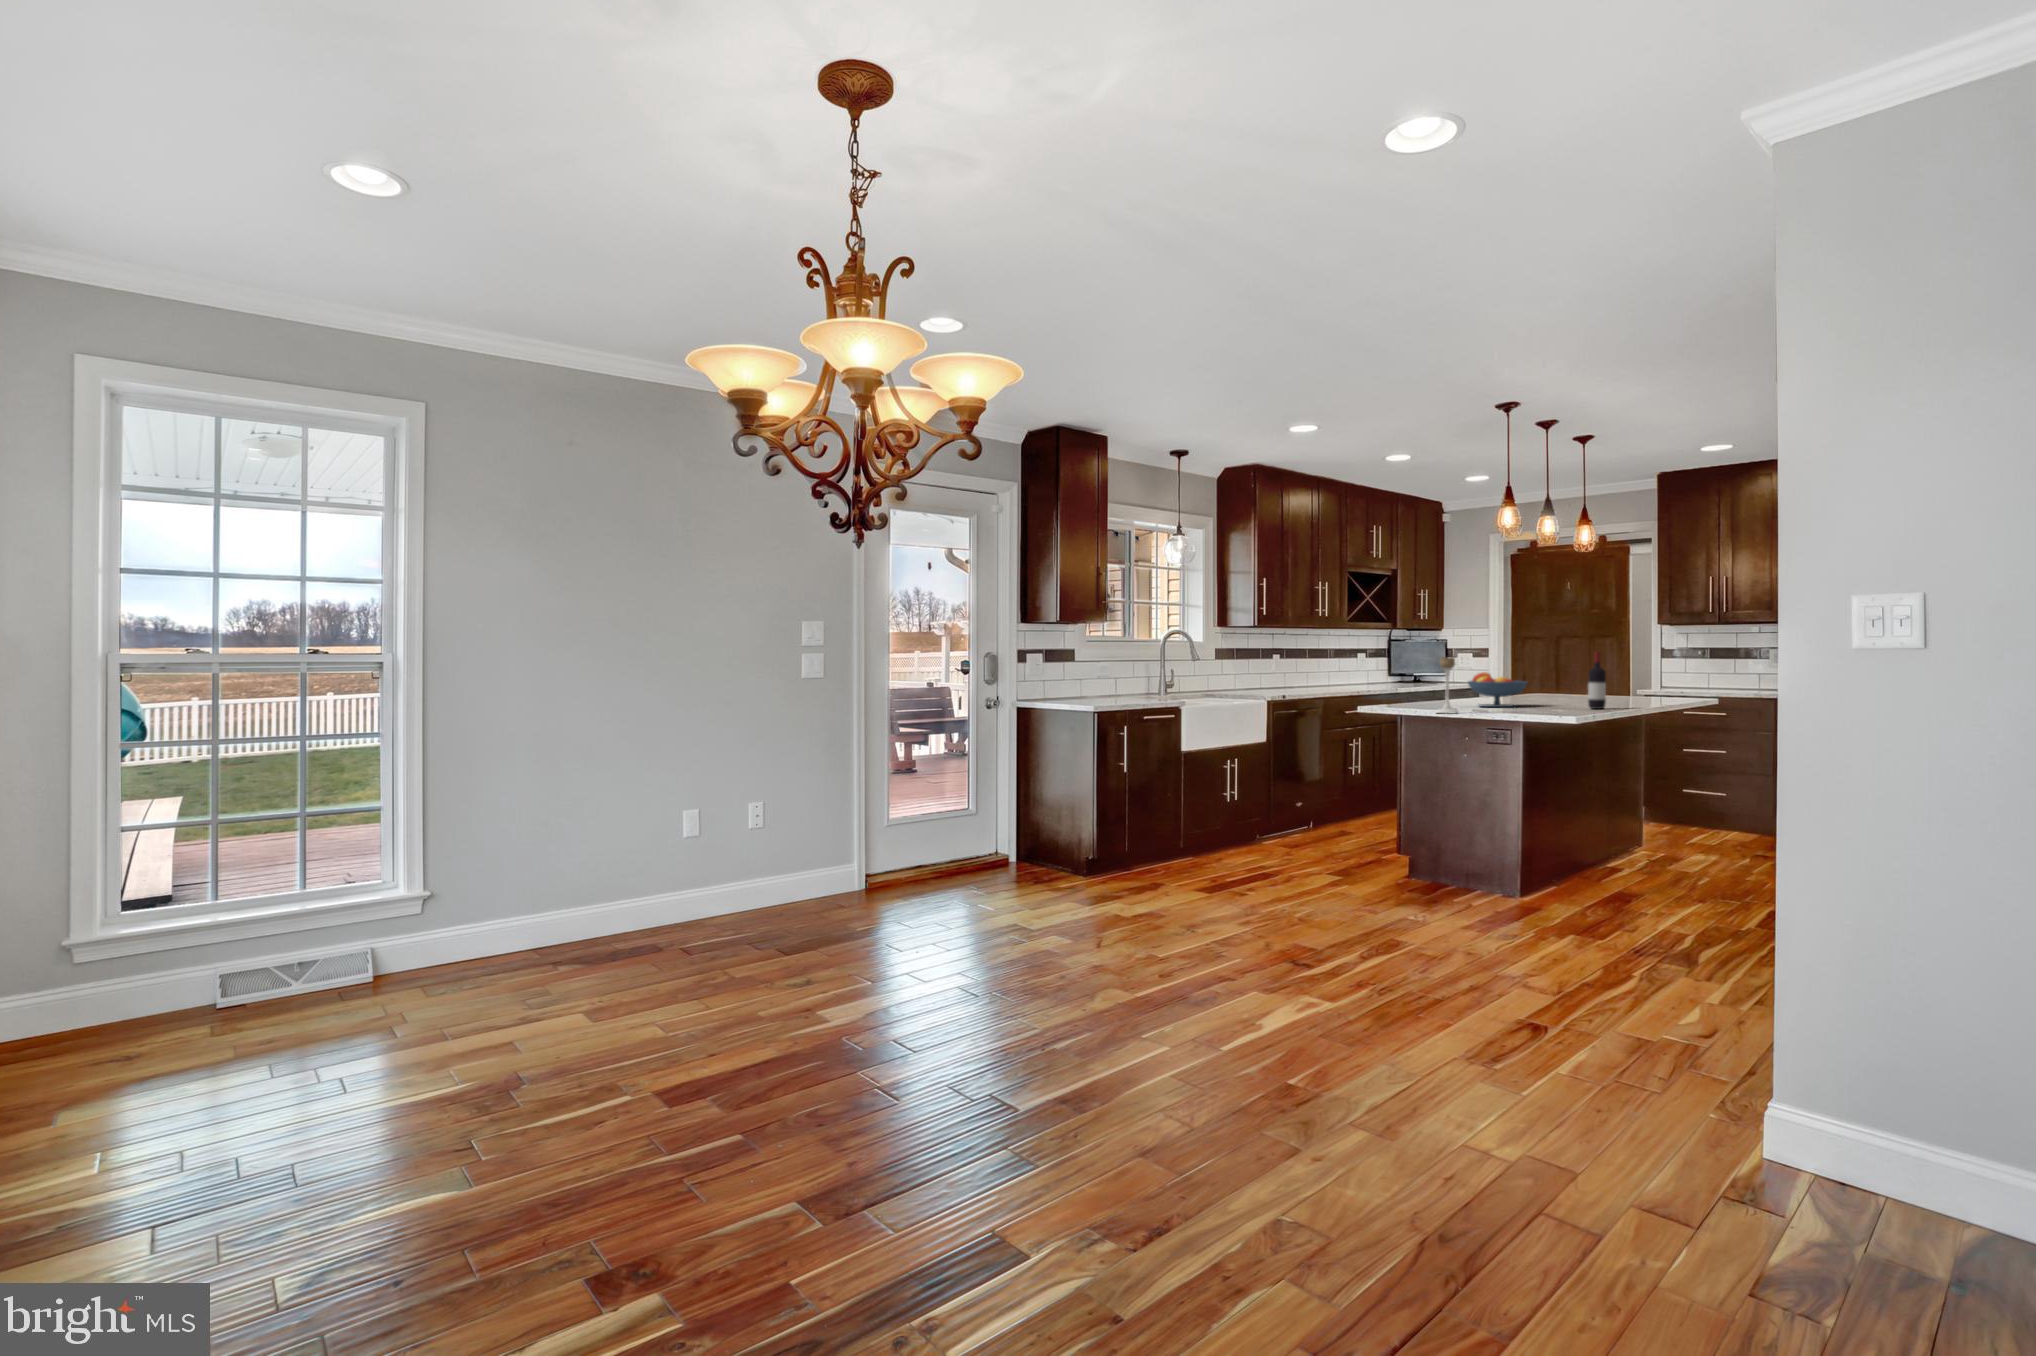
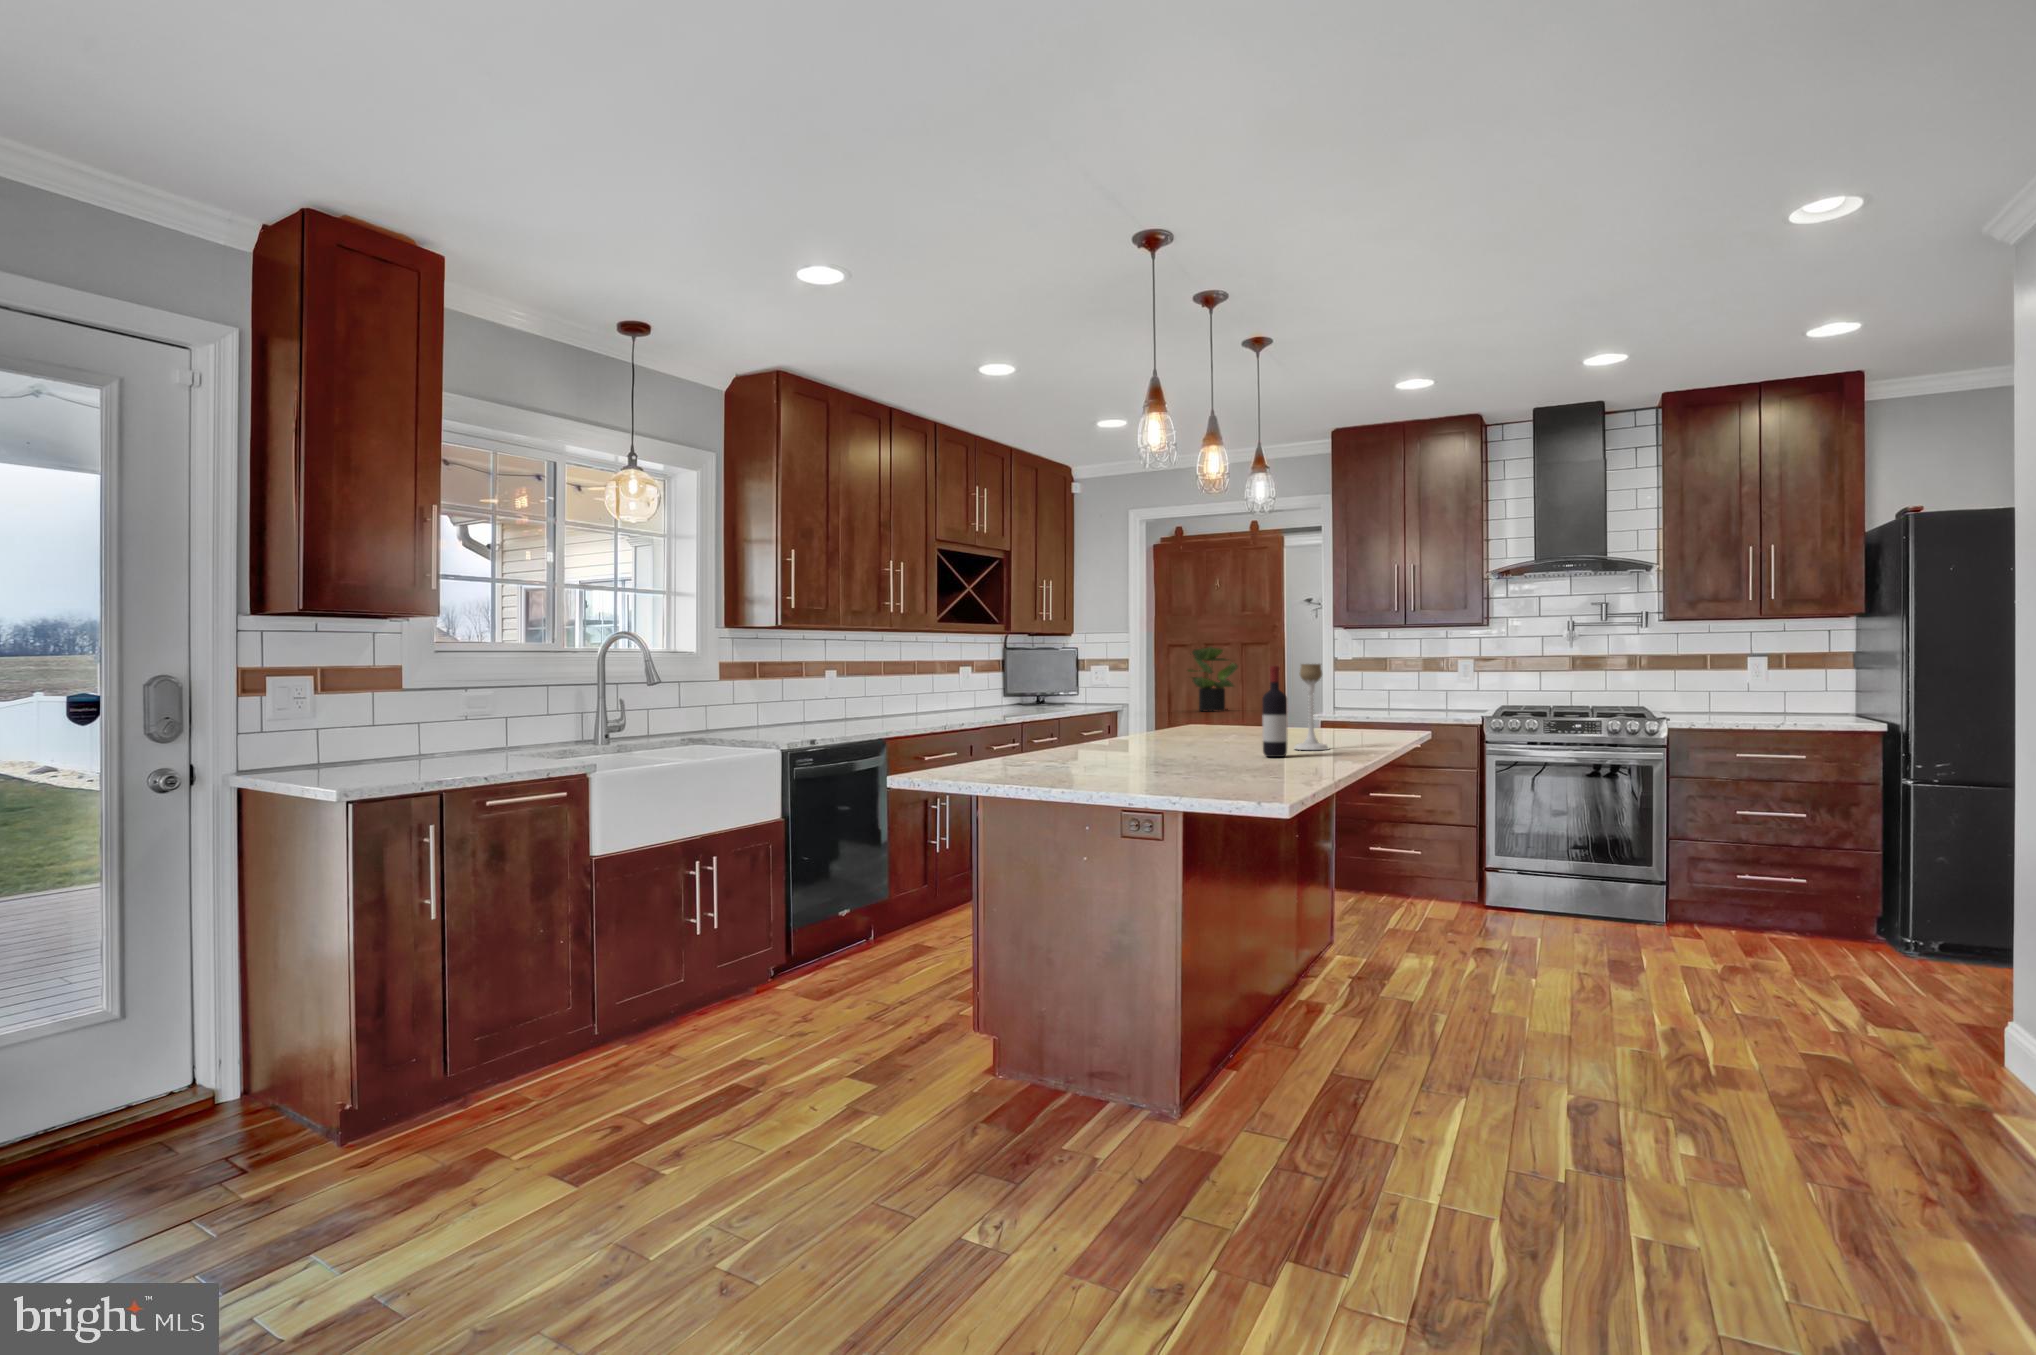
potted plant: none [1534,638,1580,688] -> present [1188,647,1238,711]
candle holder: present [1436,657,1458,713] -> present [1294,664,1328,750]
fruit bowl: present [1468,672,1527,707] -> none [1088,697,1175,754]

